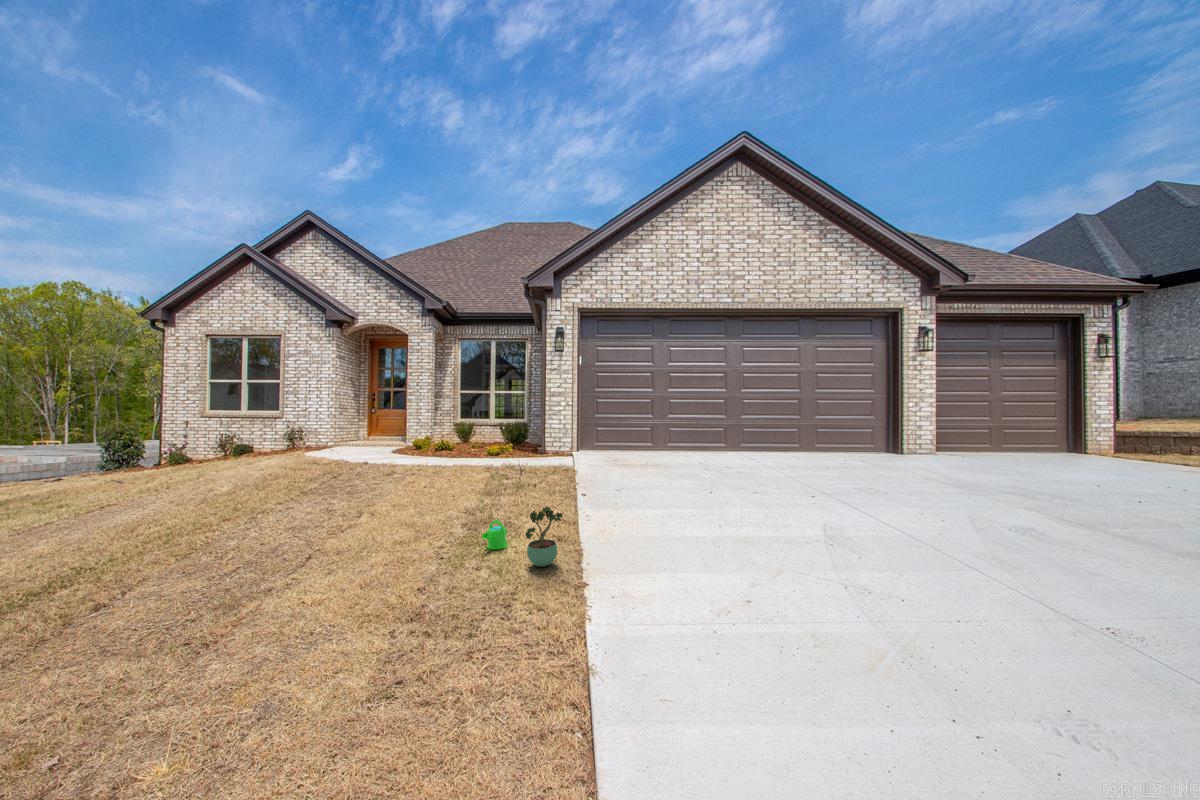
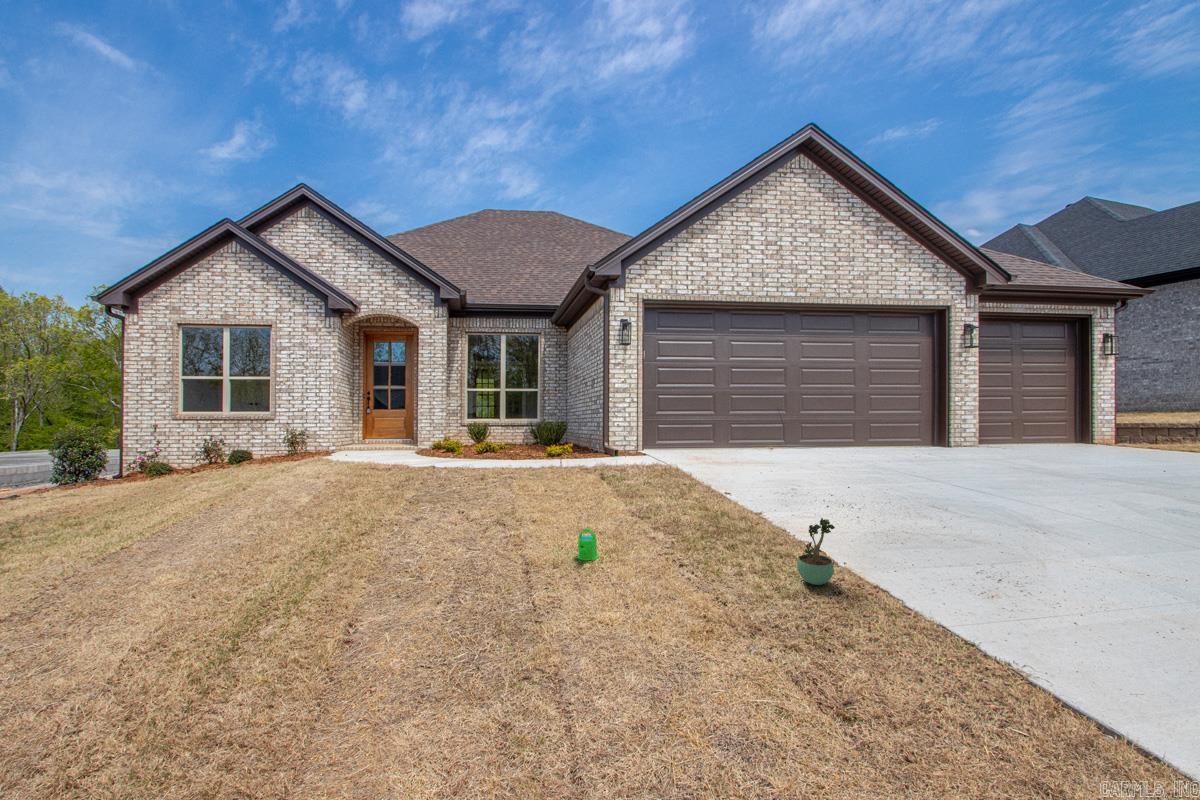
watering can: present [482,520,507,549] -> present [577,528,598,561]

